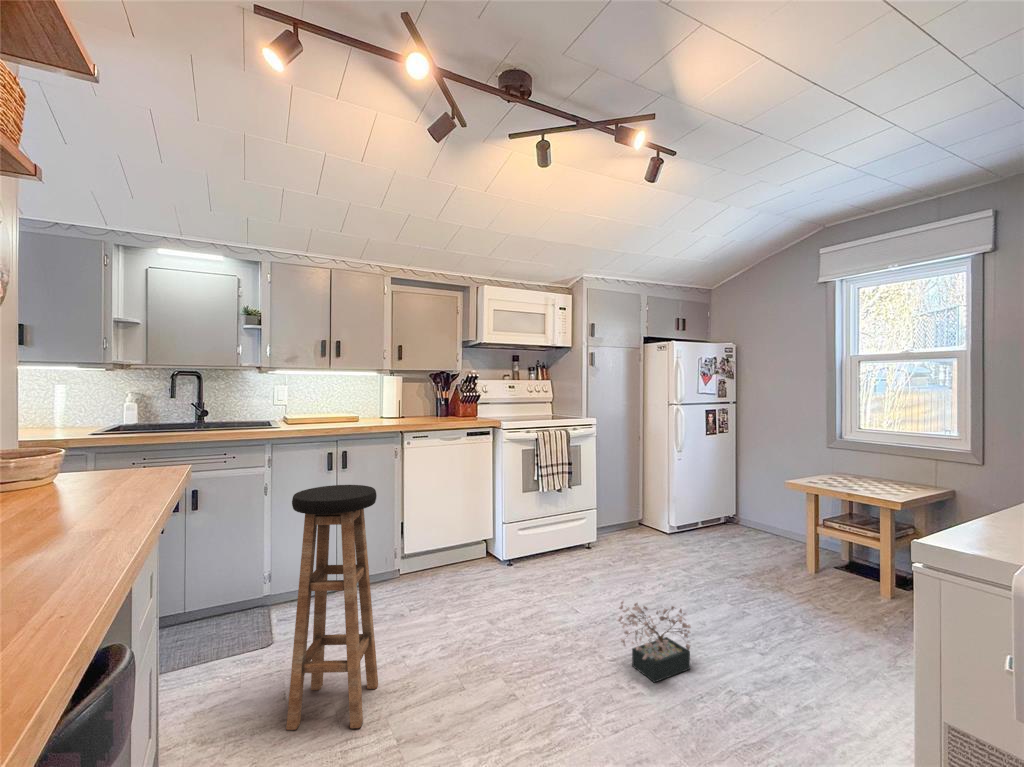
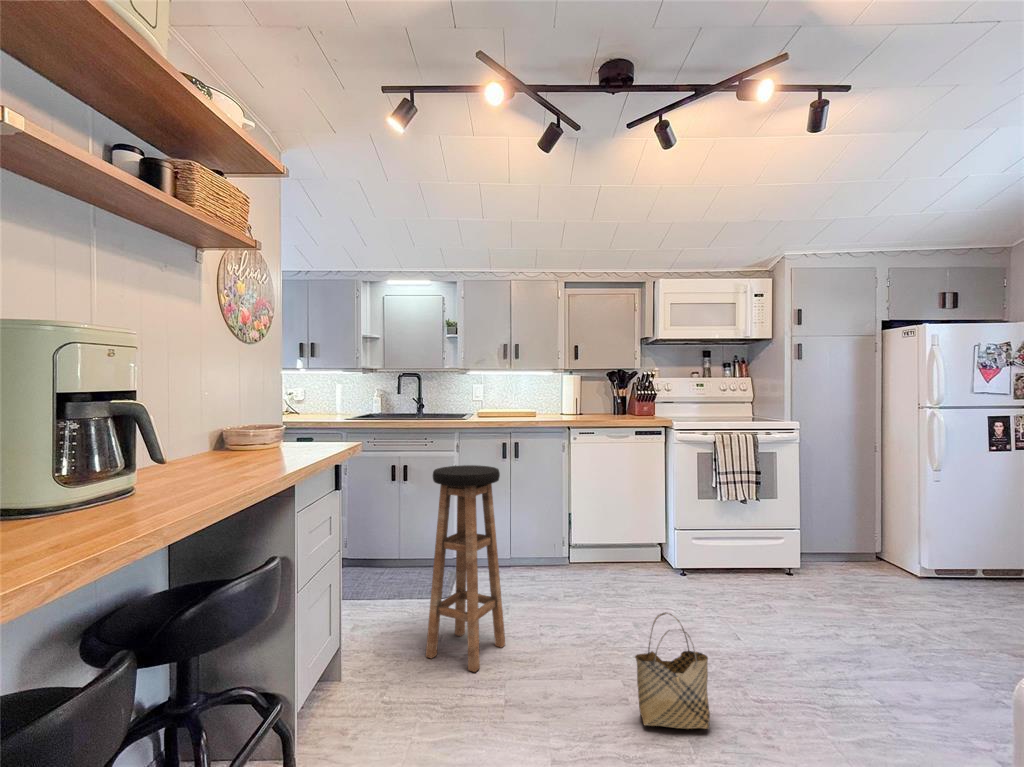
decorative plant: present [617,601,691,682] -> none [748,624,856,729]
woven basket: none [543,609,605,723] -> present [635,612,710,729]

